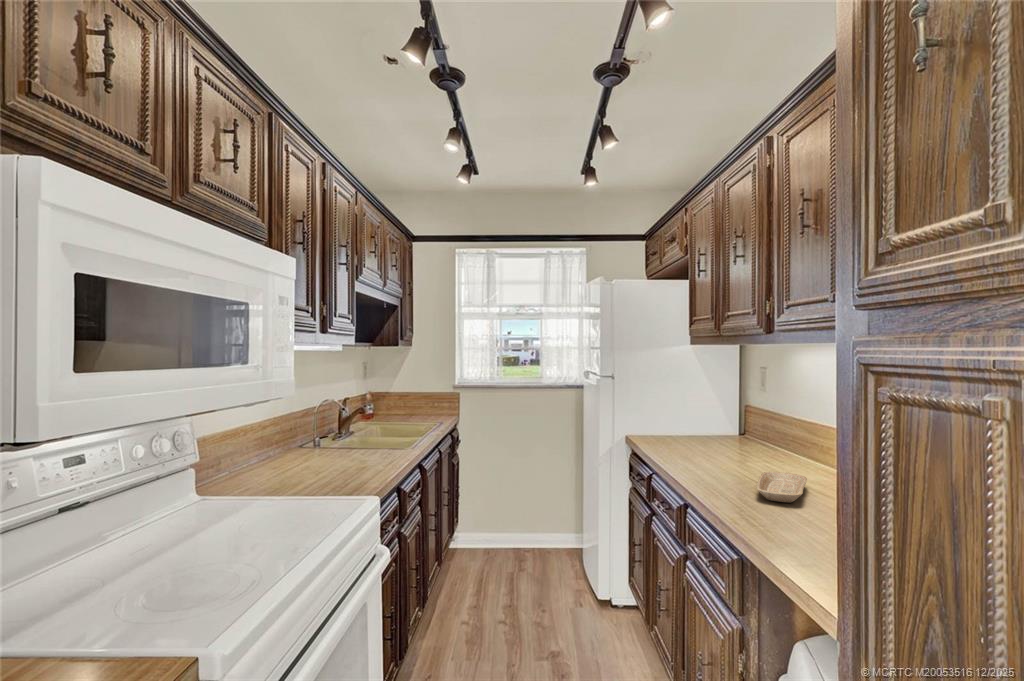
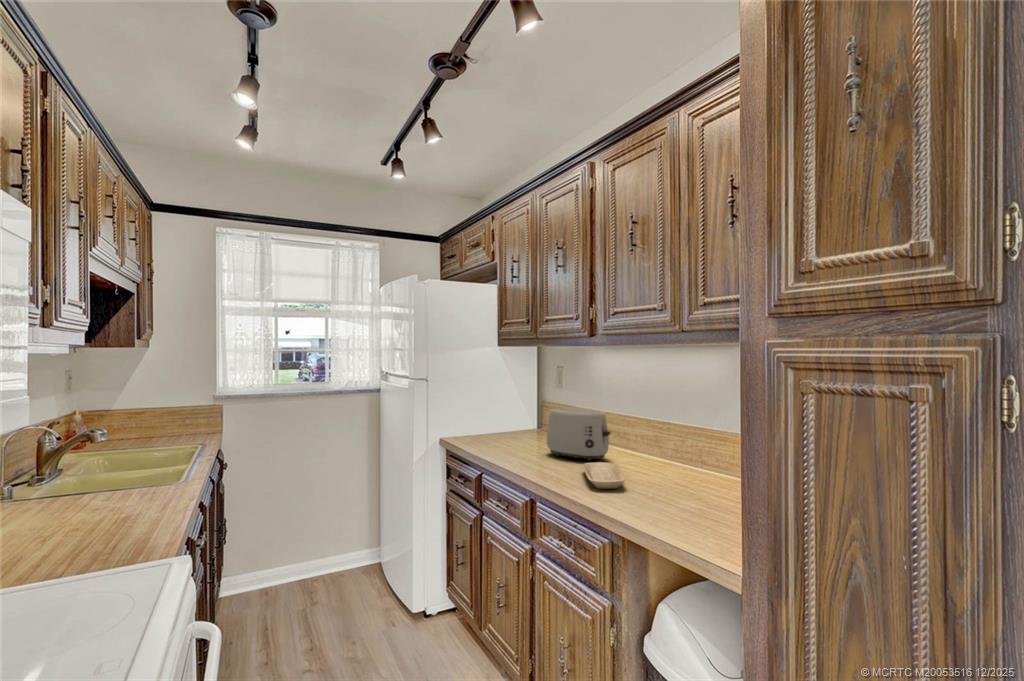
toaster: none [735,410,809,471] -> present [547,408,611,461]

